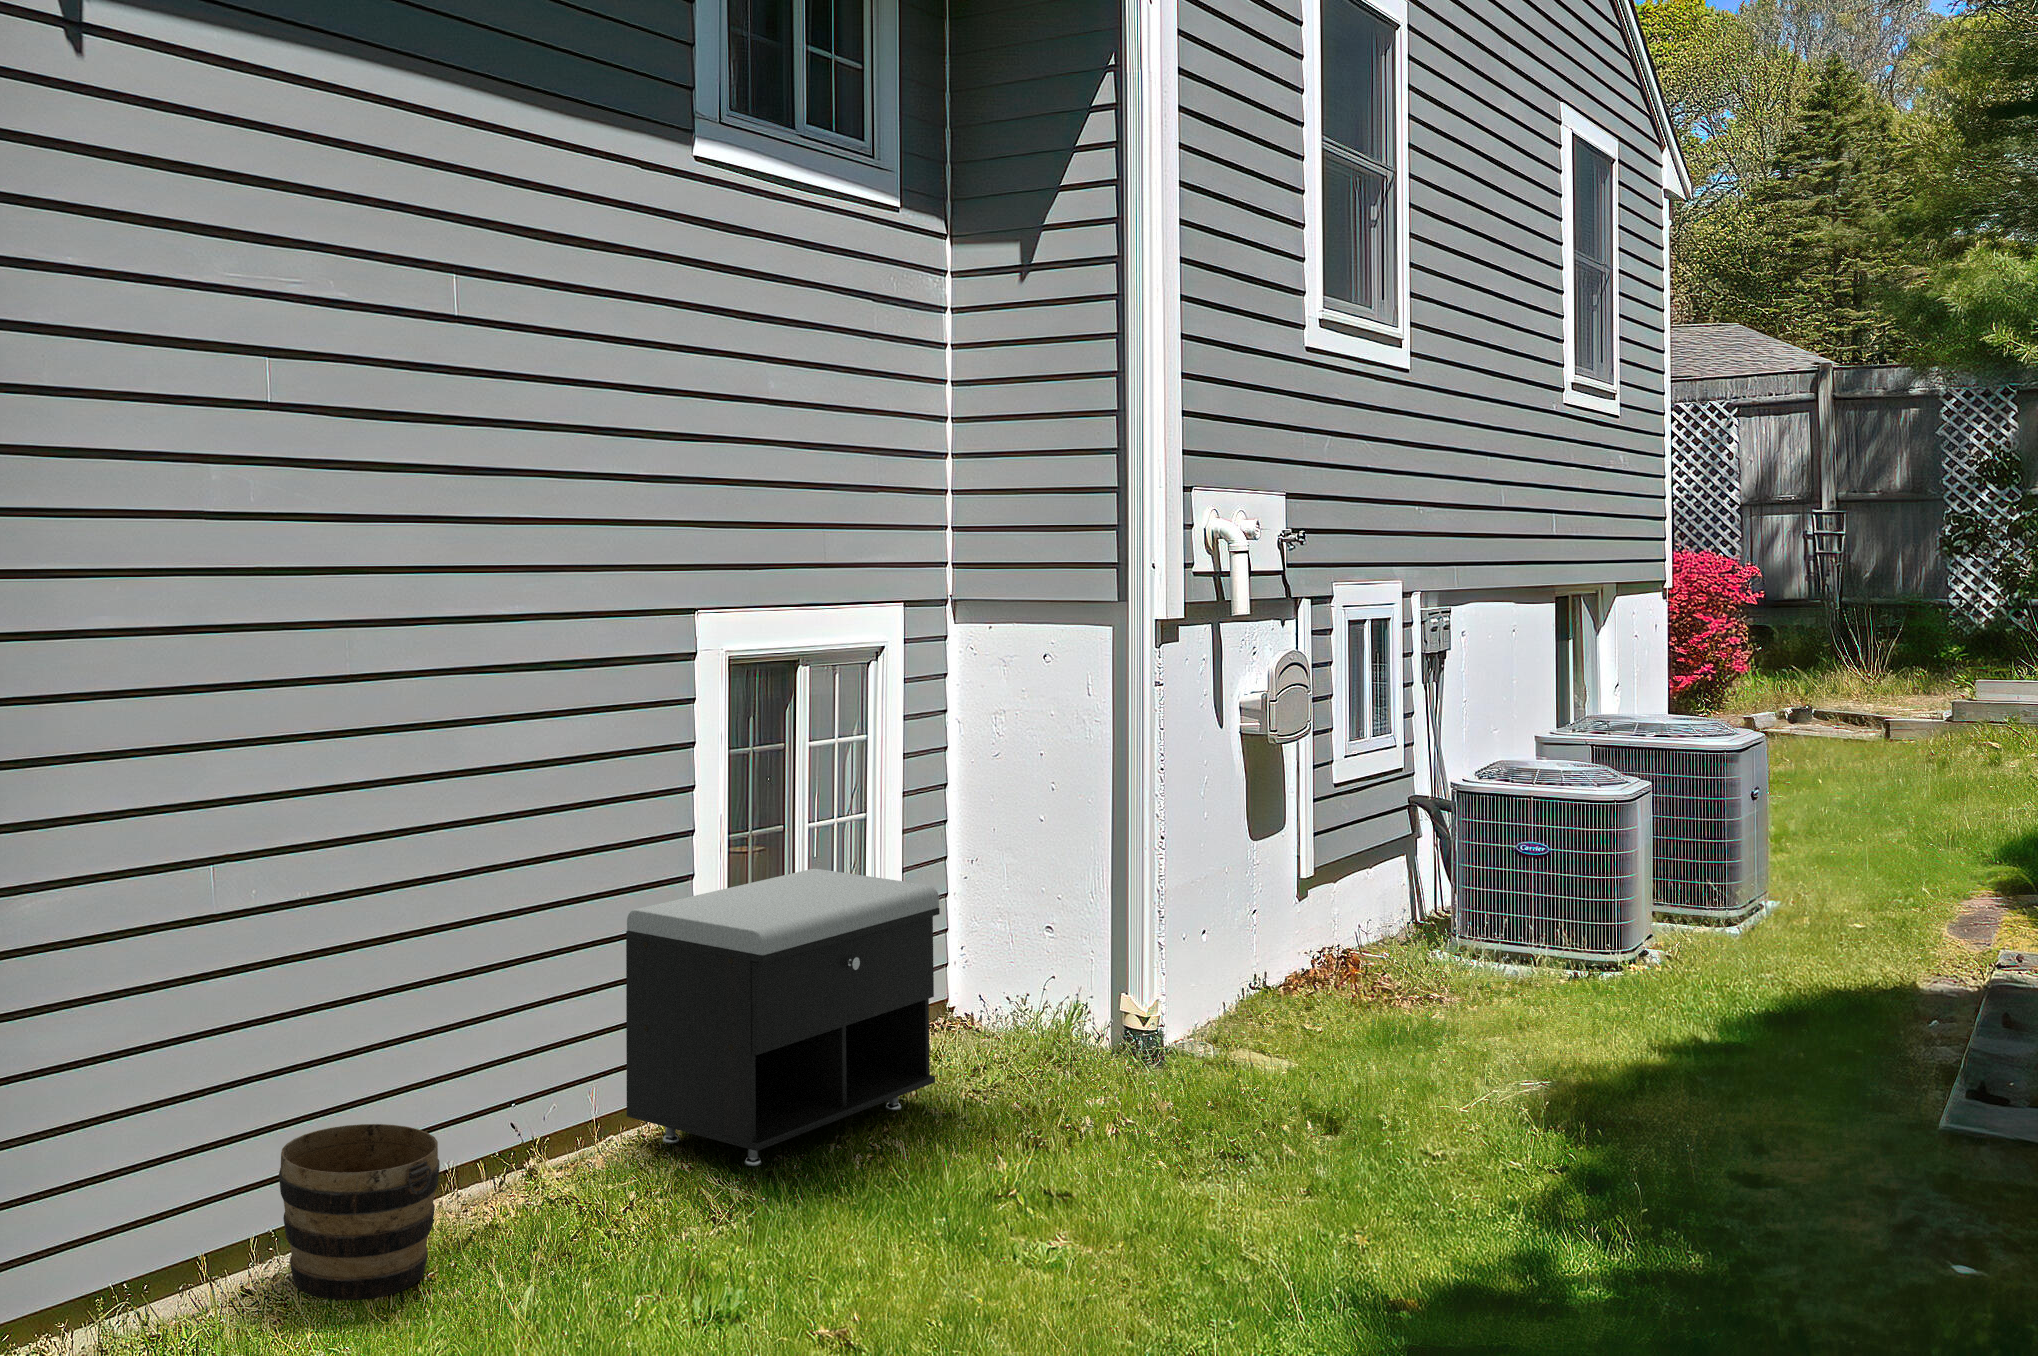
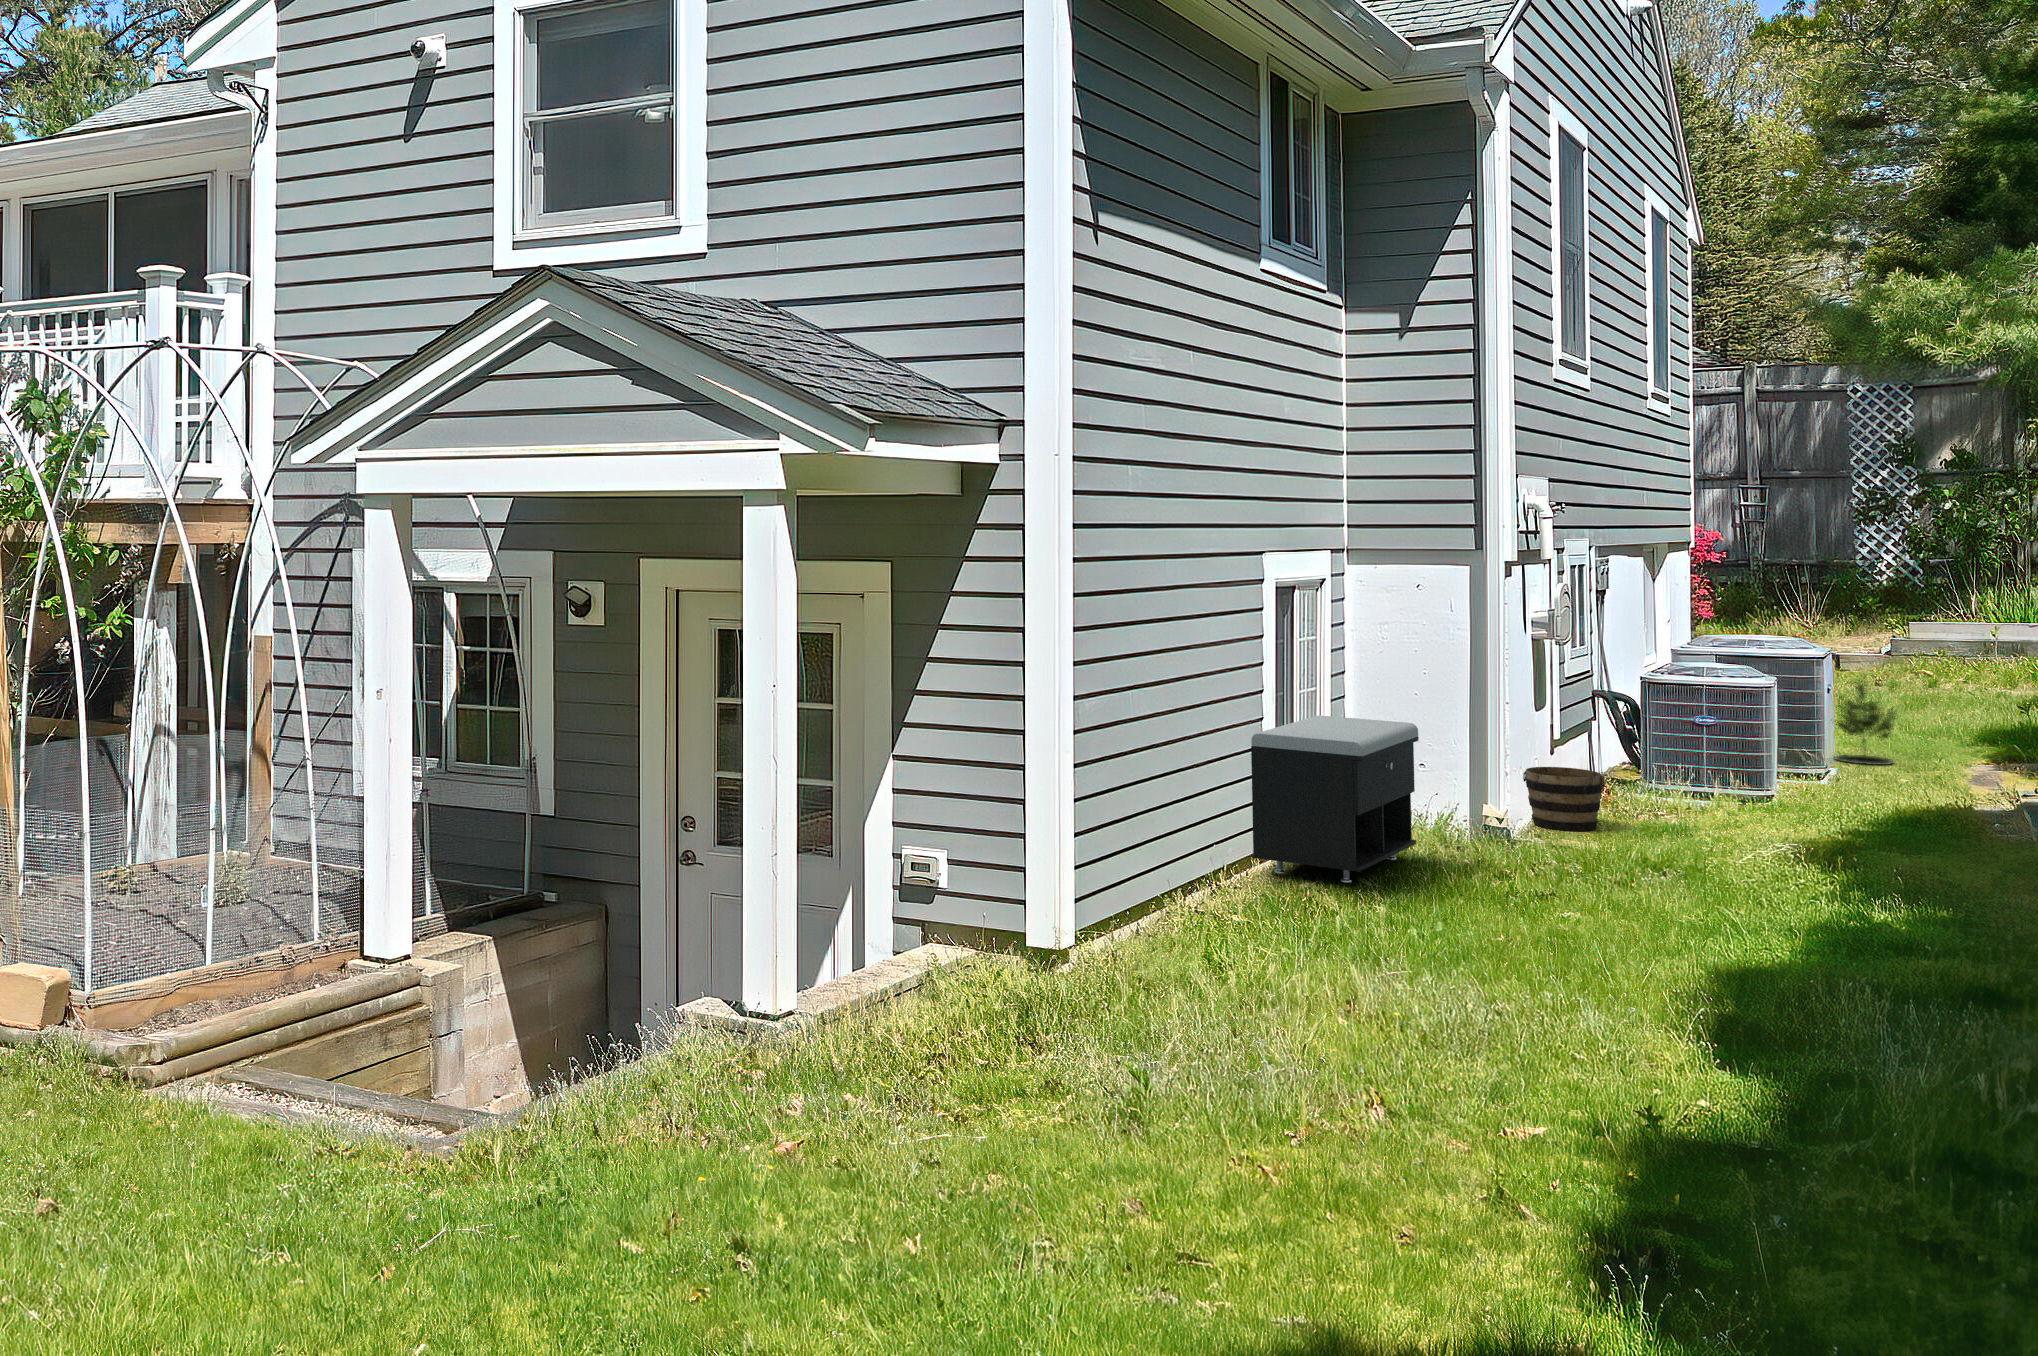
potted tree: none [1763,775,1860,909] -> present [1831,681,1895,765]
bucket: present [279,1124,440,1300] -> present [1523,767,1604,831]

